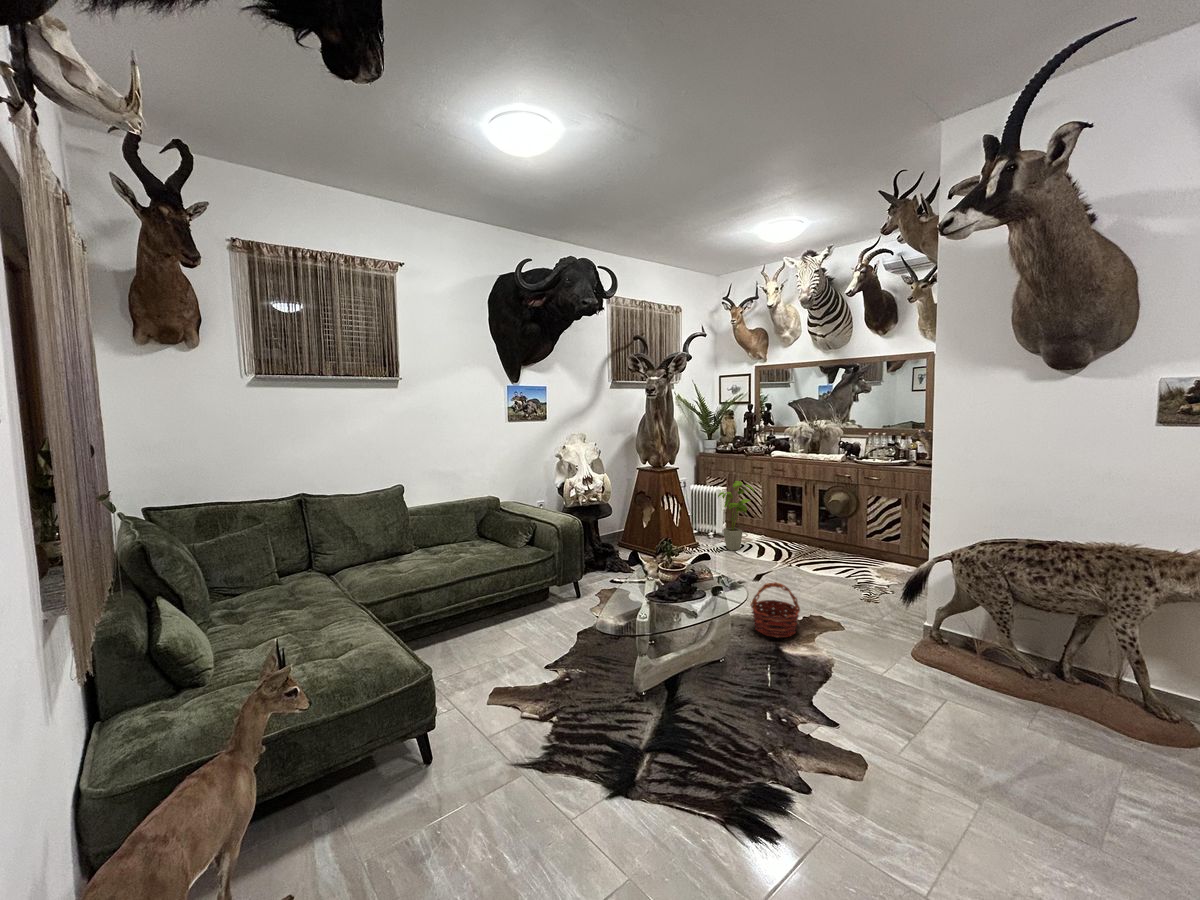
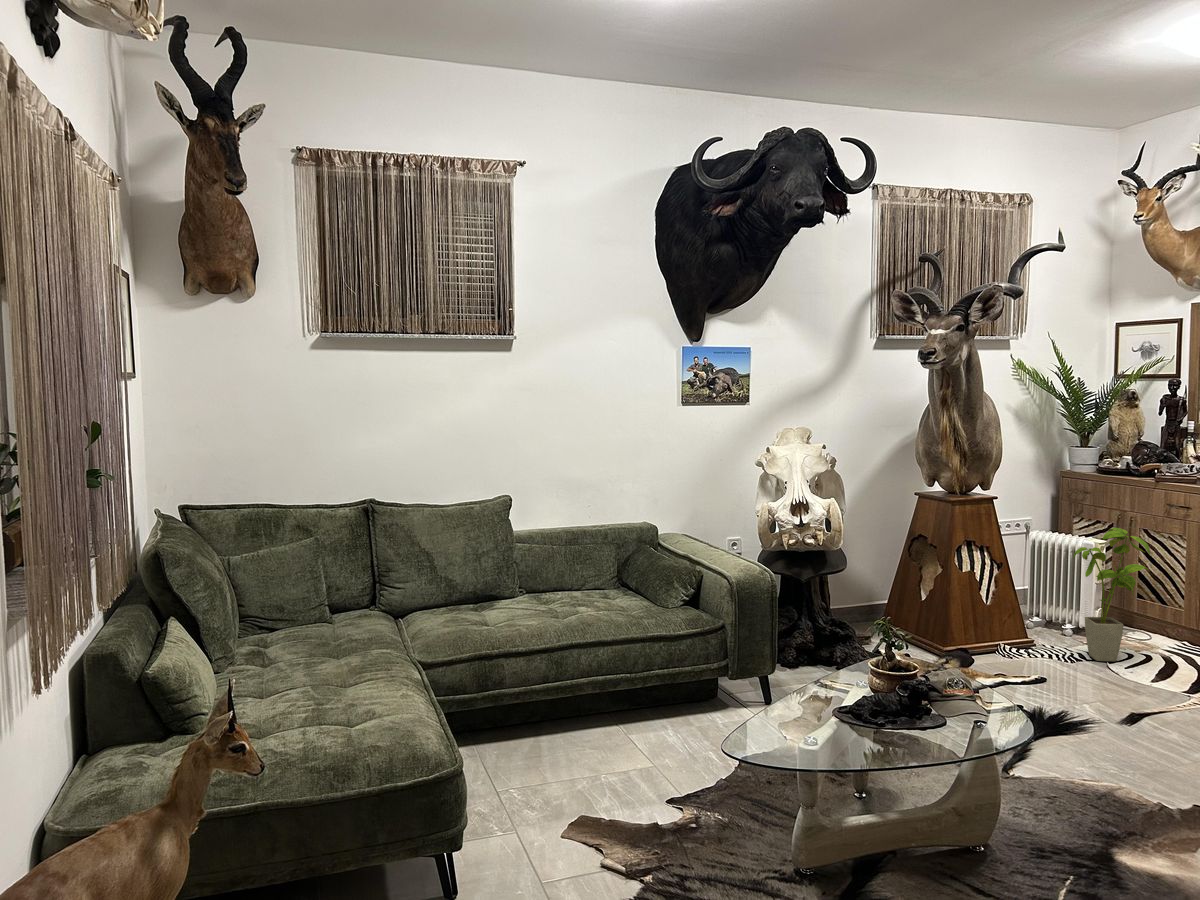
basket: present [751,582,800,638] -> none [1068,726,1174,835]

